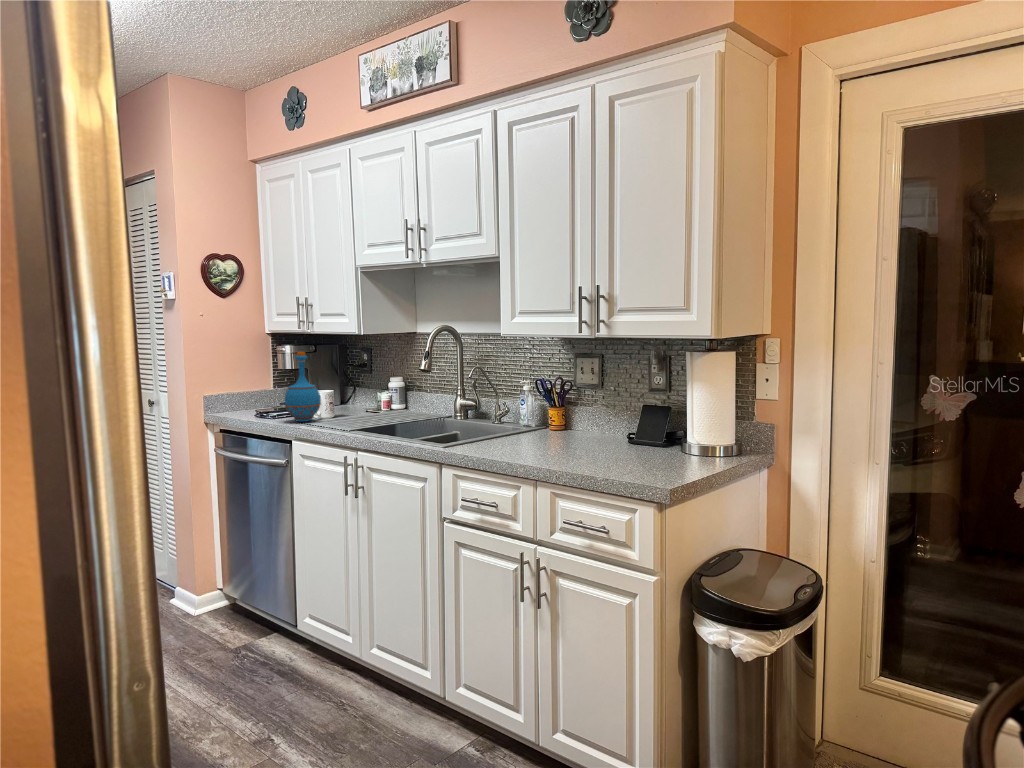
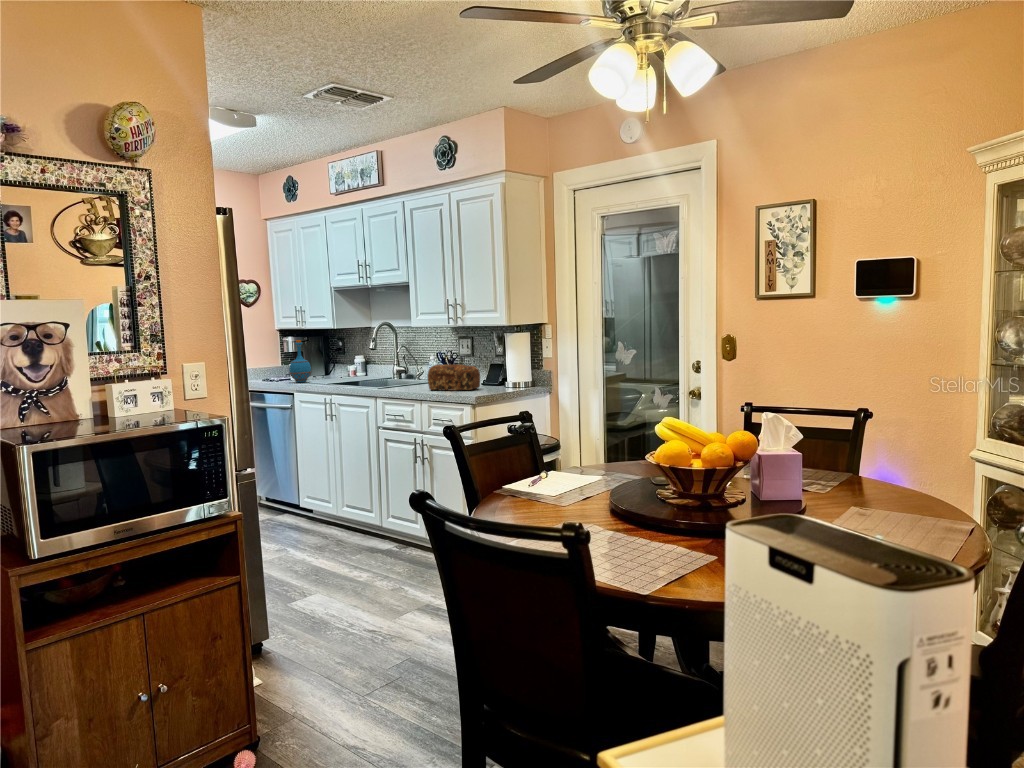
bread loaf: none [544,408,640,461] -> present [428,364,480,390]

